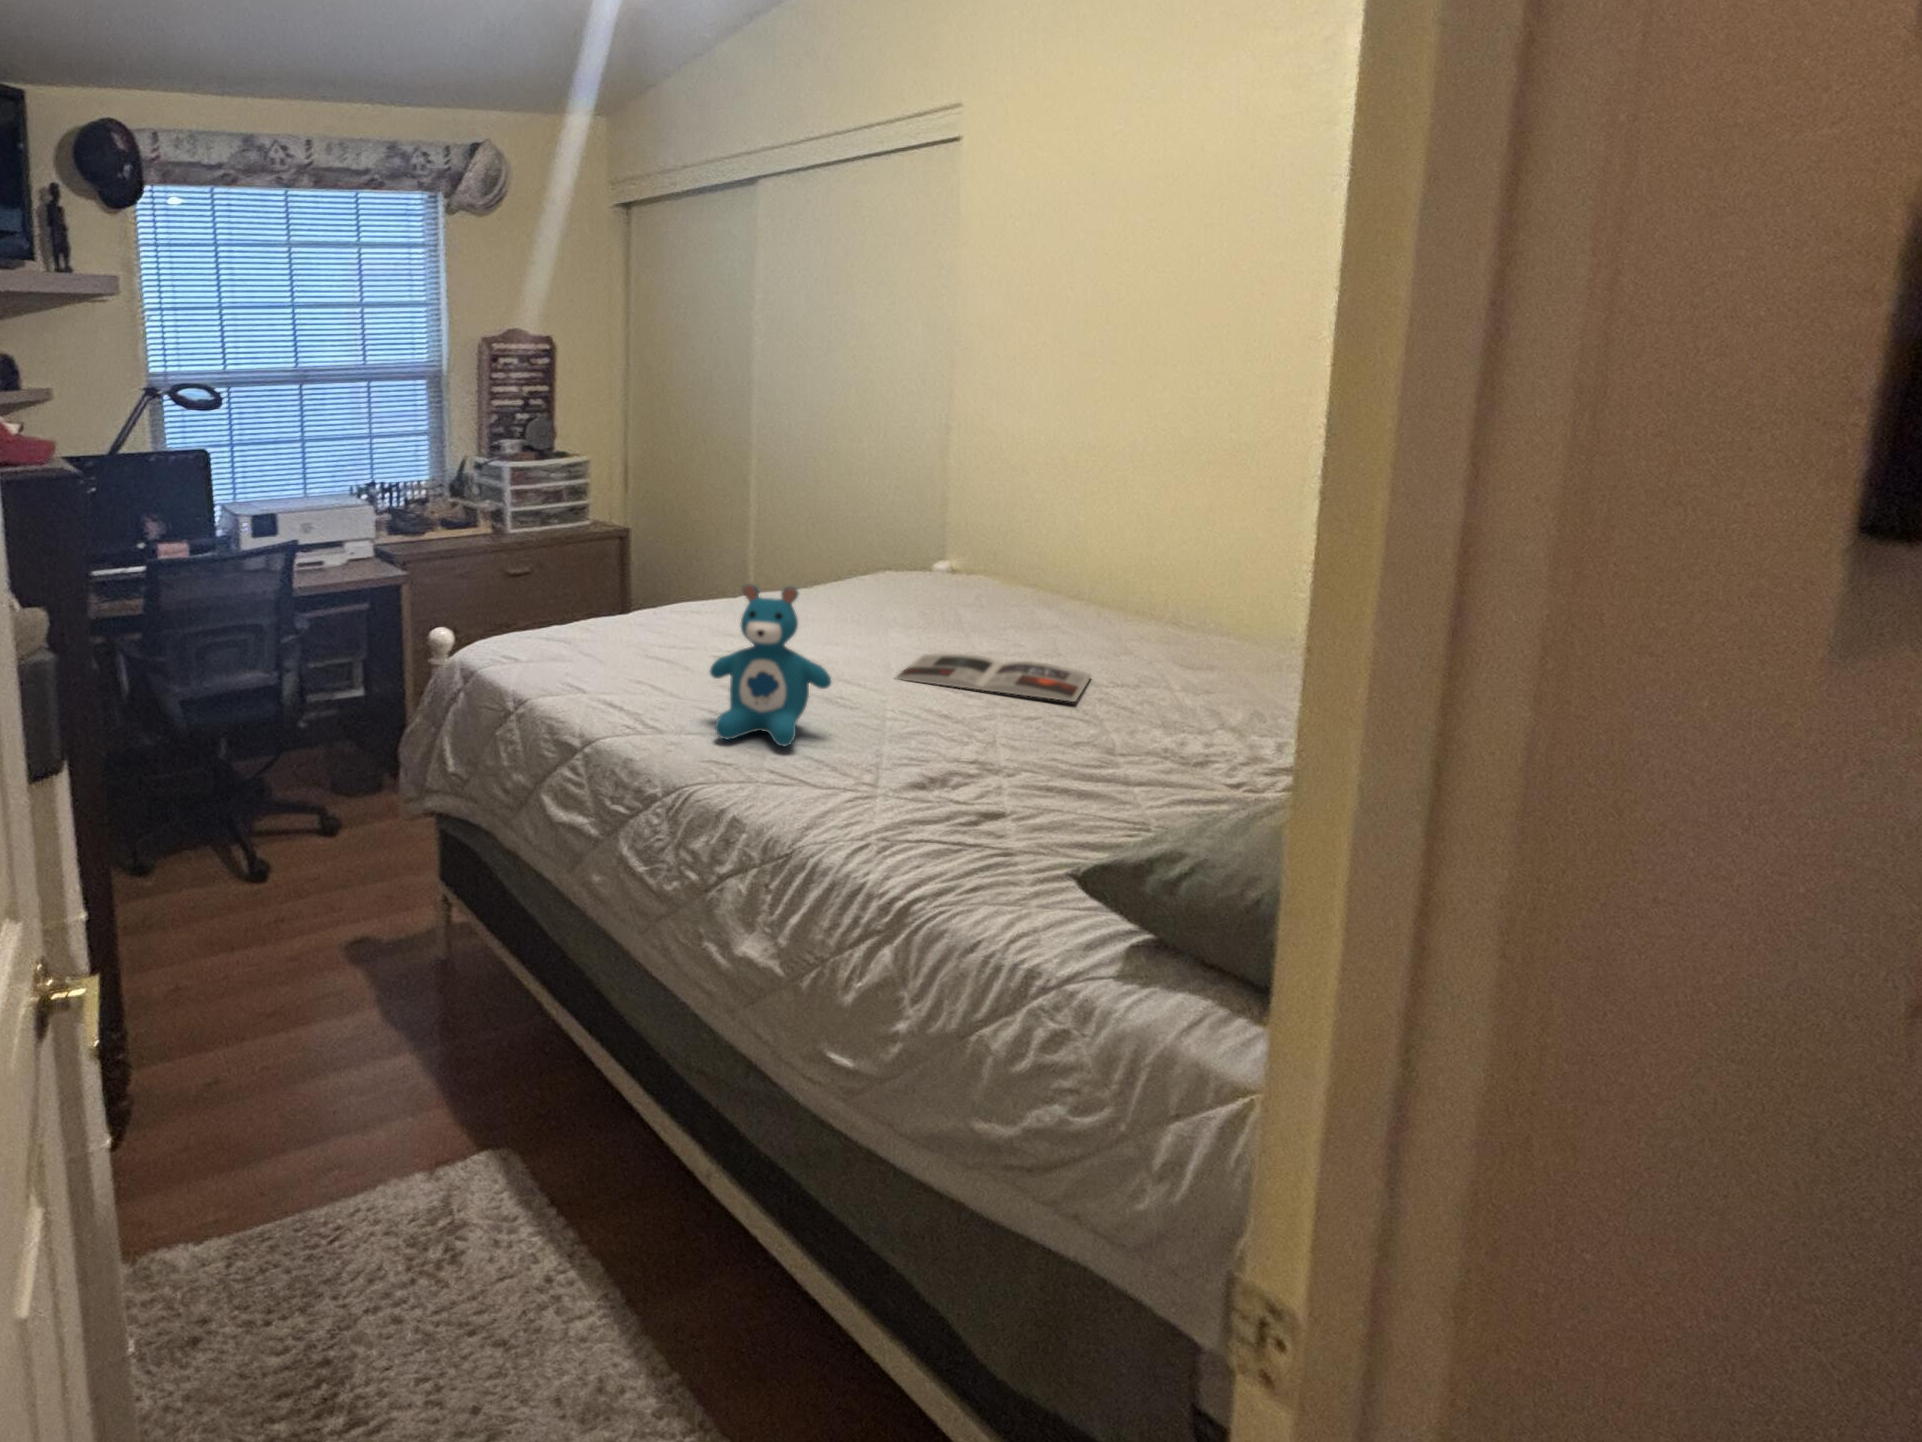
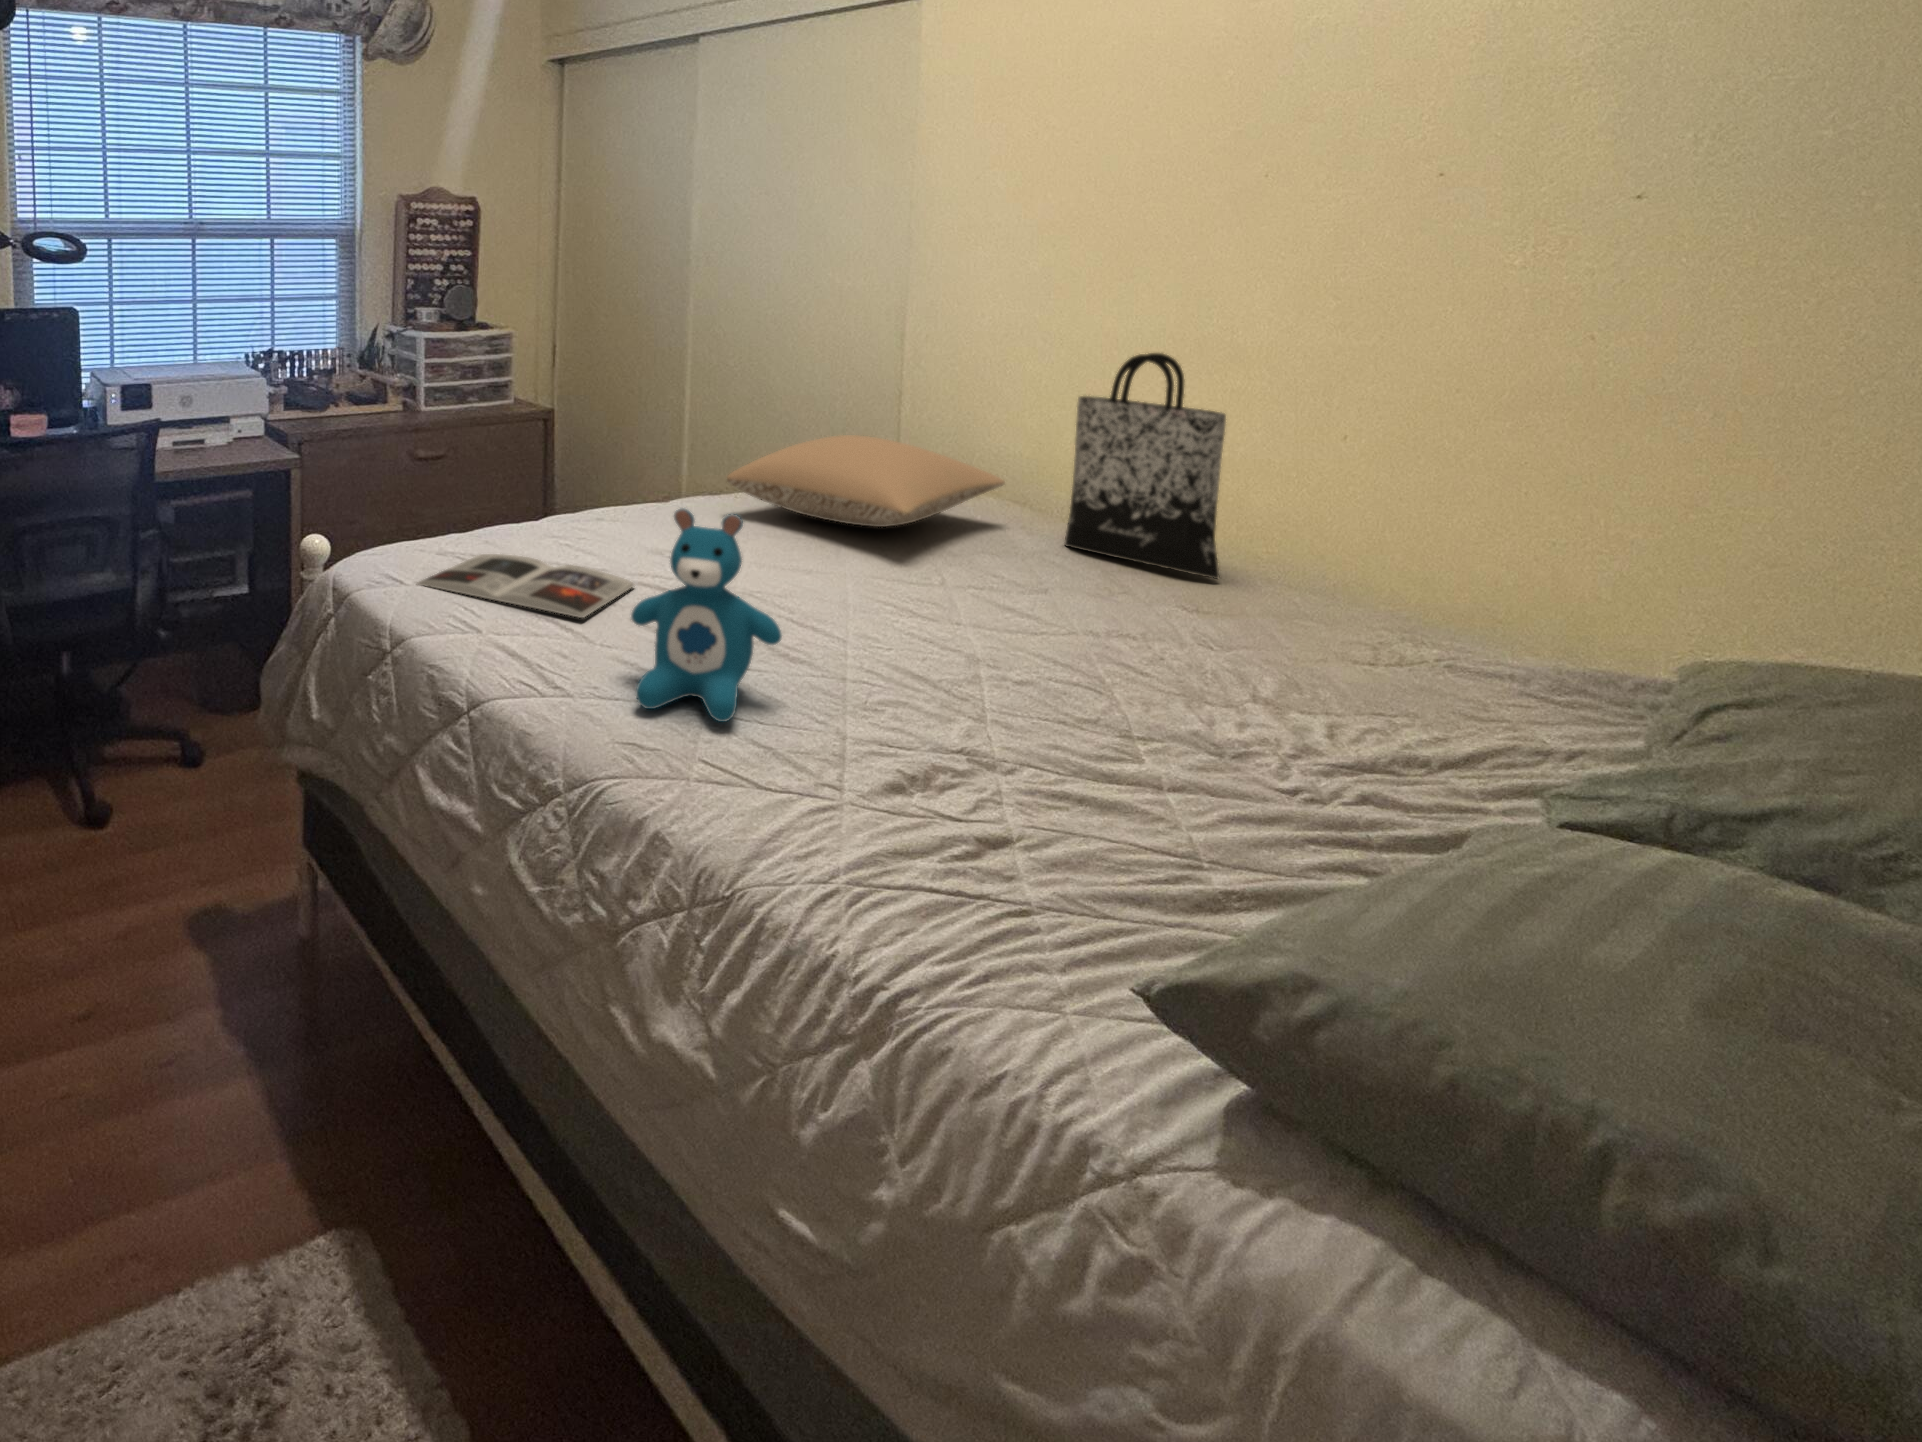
tote bag: none [1088,450,1226,644] -> present [1065,353,1226,579]
pillow: none [788,534,1036,610] -> present [727,435,1005,527]
magazine: present [894,653,1091,702] -> present [418,554,635,618]

